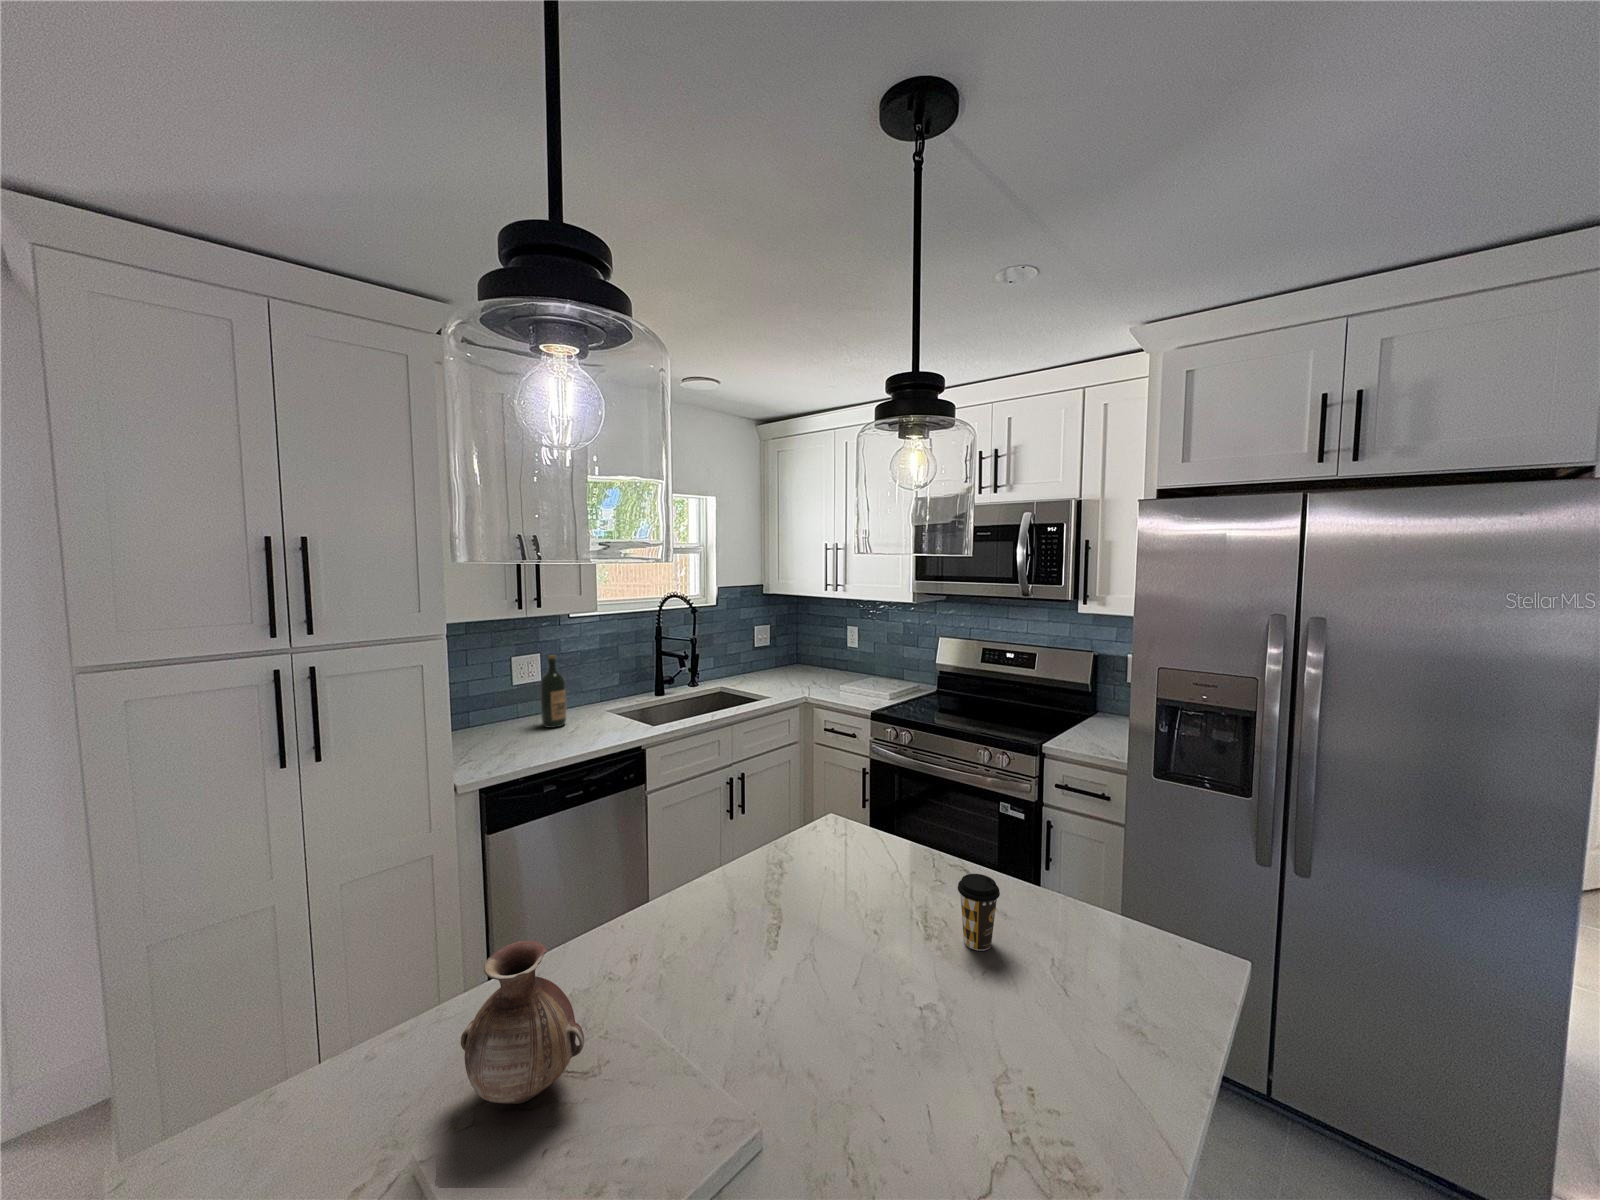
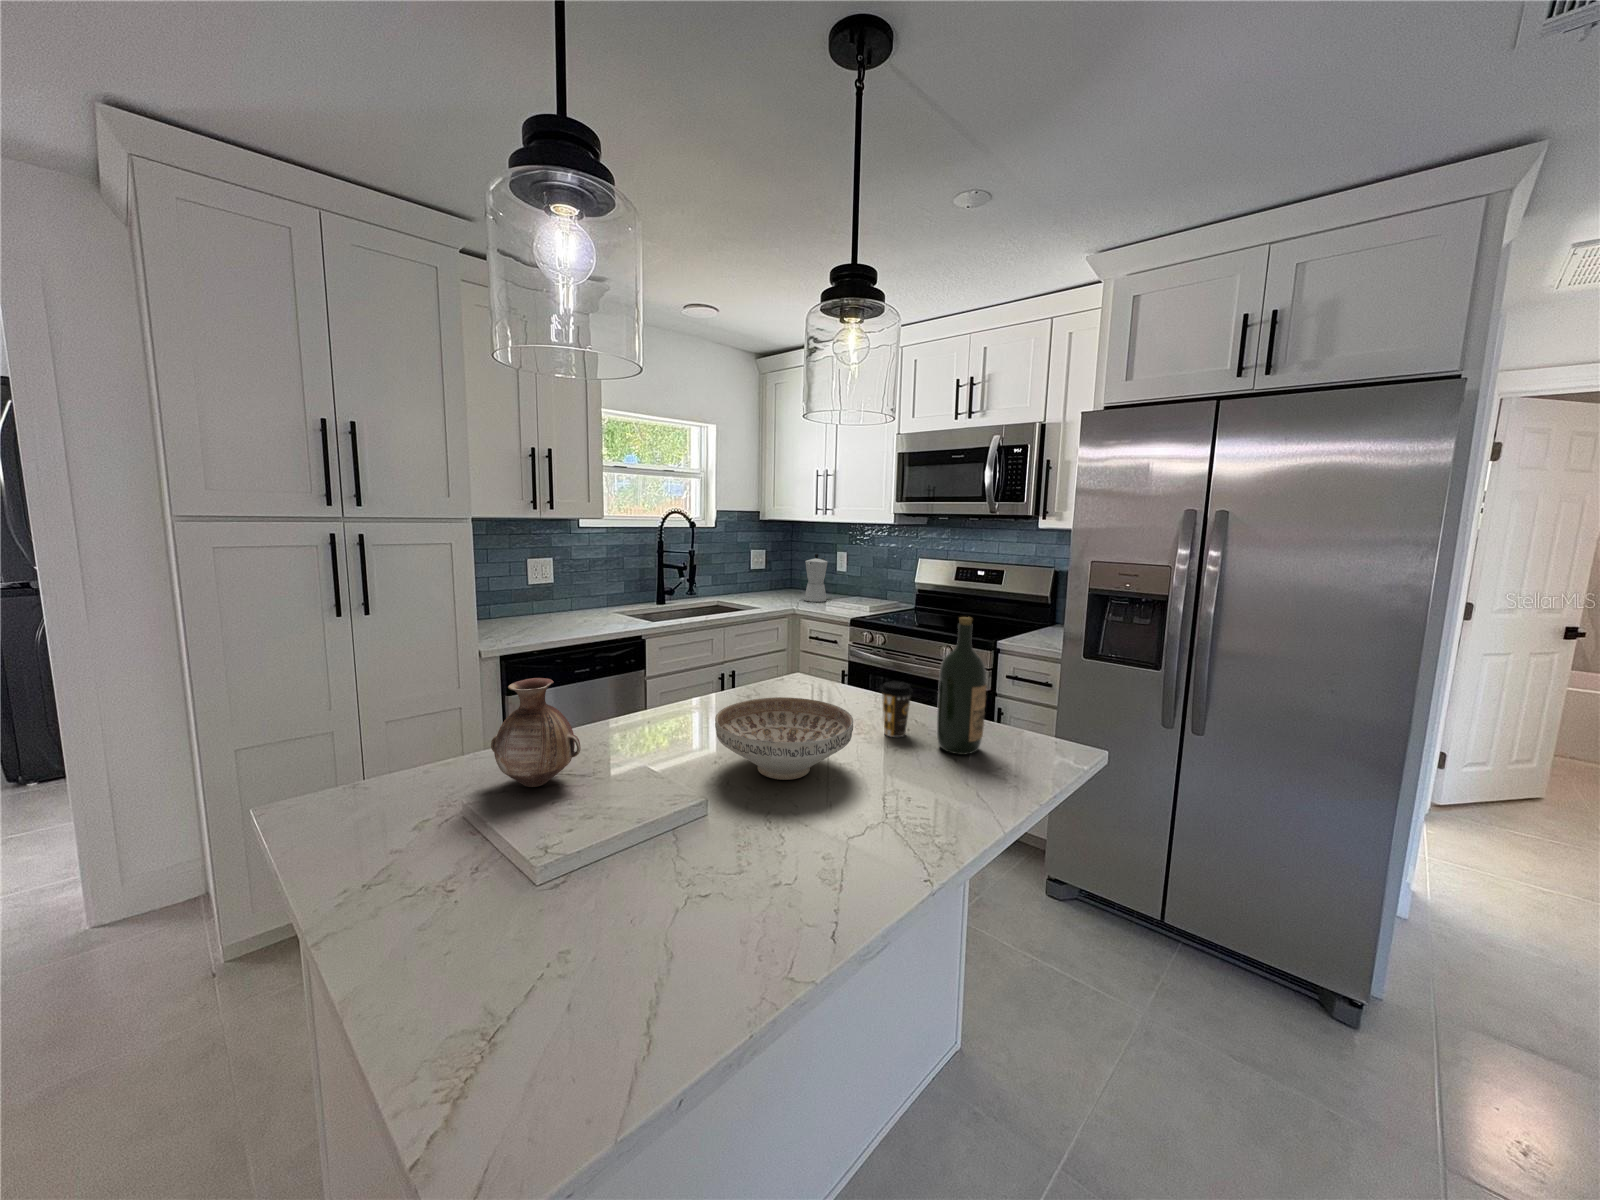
moka pot: none [815,631,839,684] -> present [805,554,827,602]
wine bottle: present [540,655,566,728] -> present [937,617,986,755]
decorative bowl: none [764,917,948,1064] -> present [715,697,853,780]

